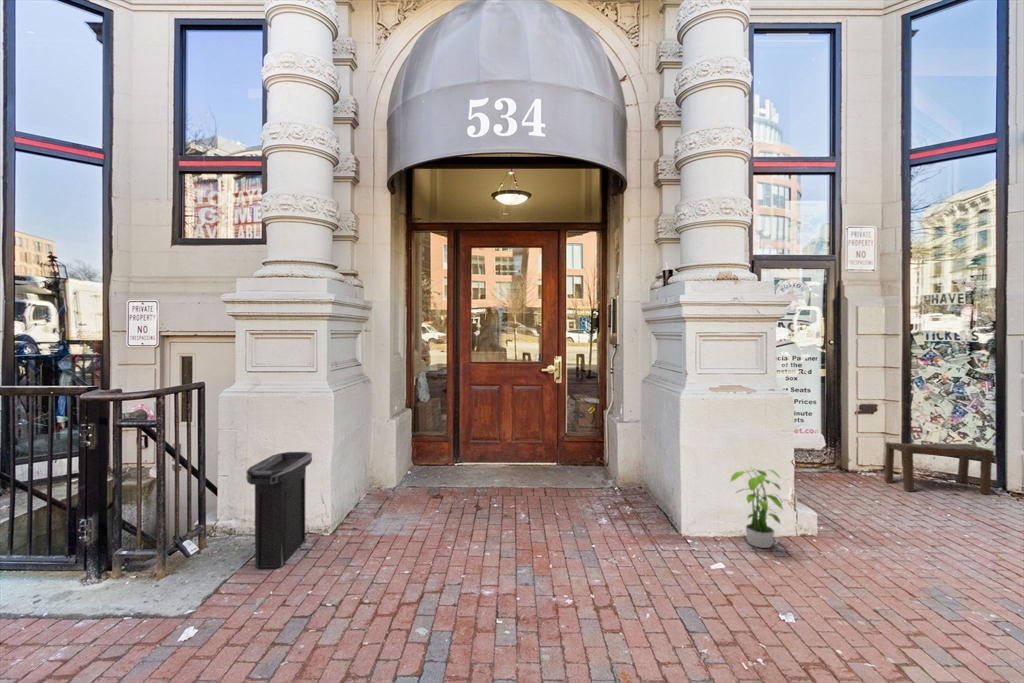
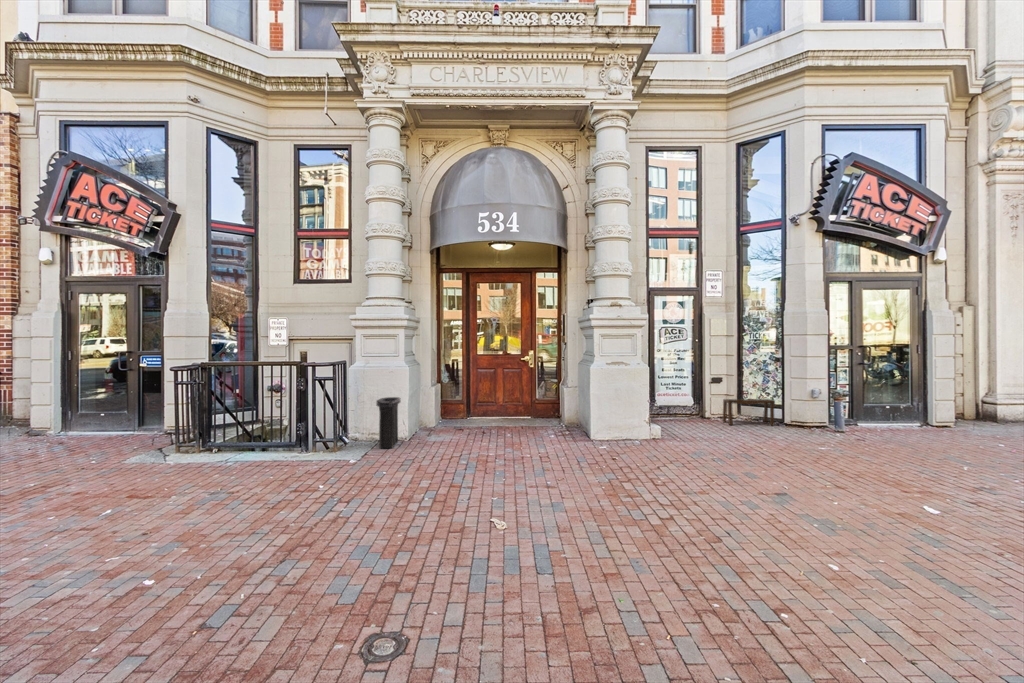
potted plant: present [731,468,783,548] -> none [613,402,638,442]

